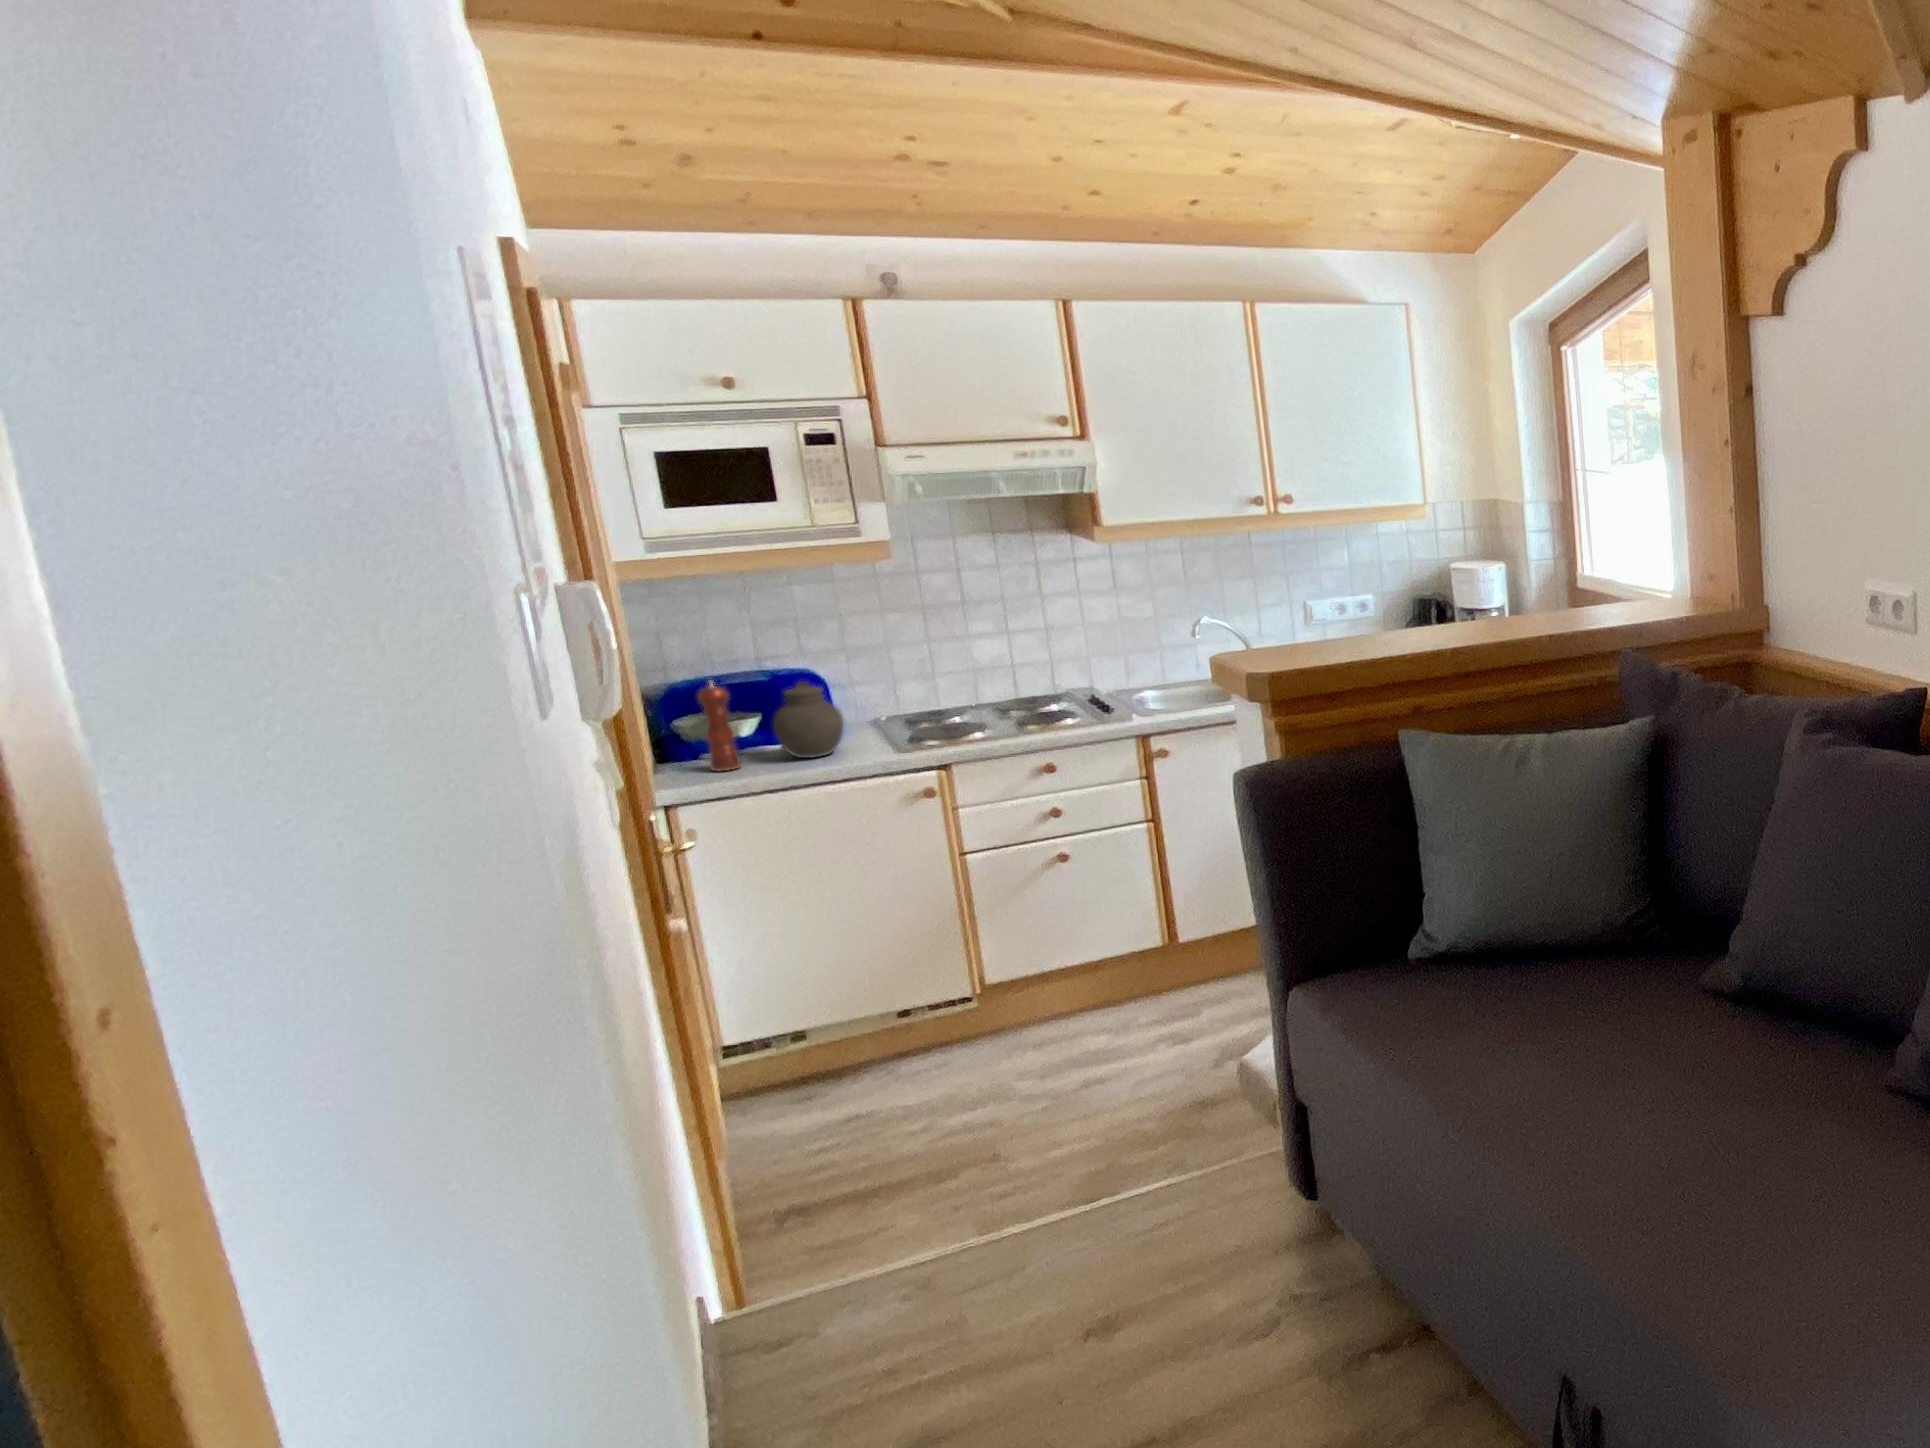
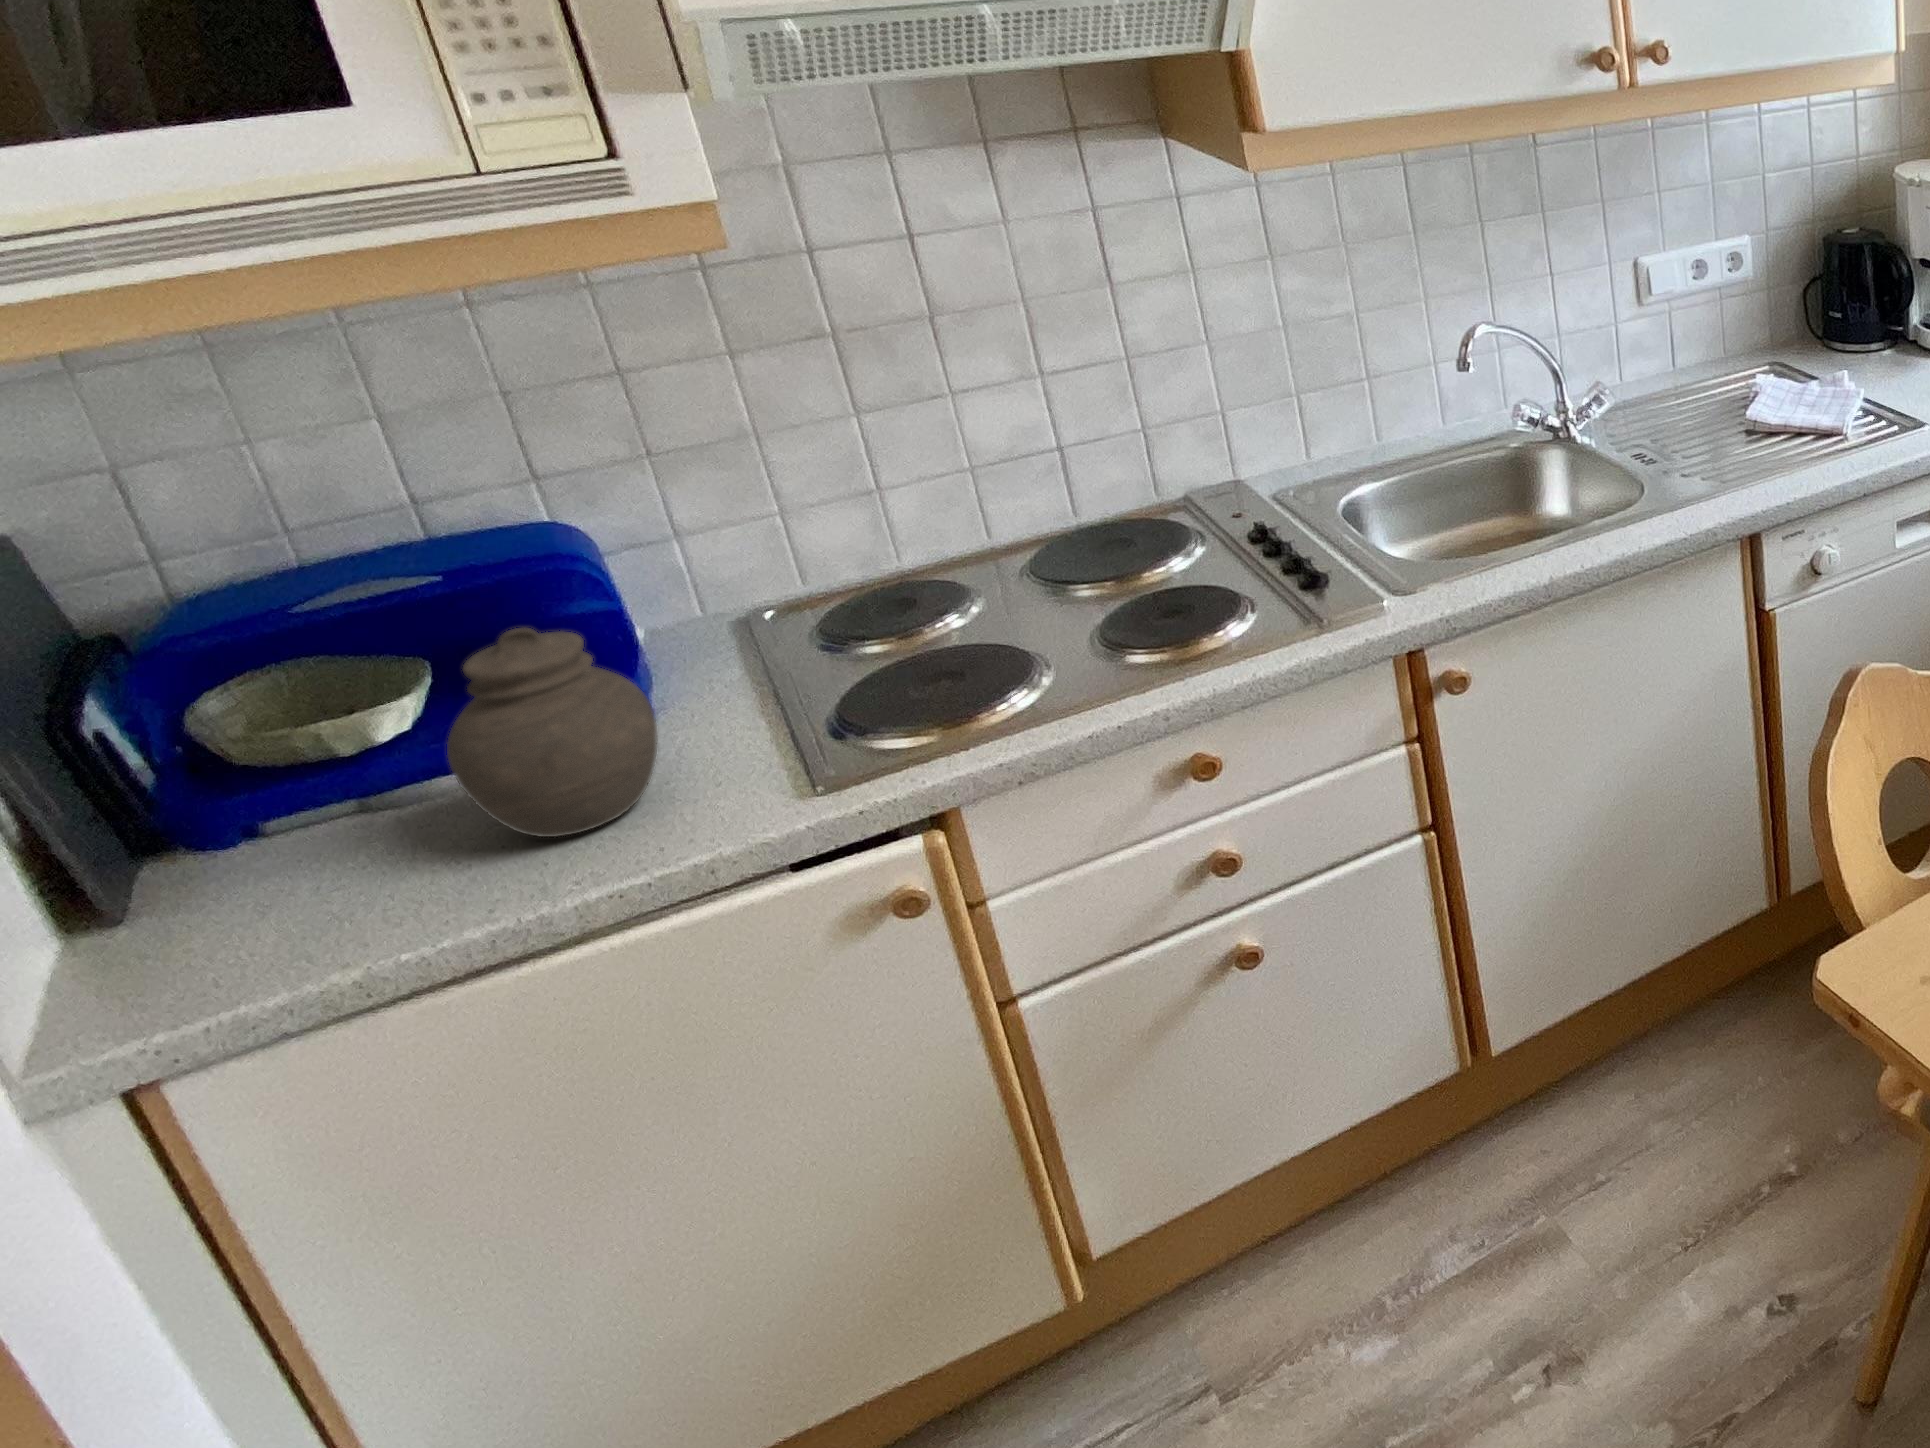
pepper mill: present [698,681,741,771] -> none [188,669,370,923]

